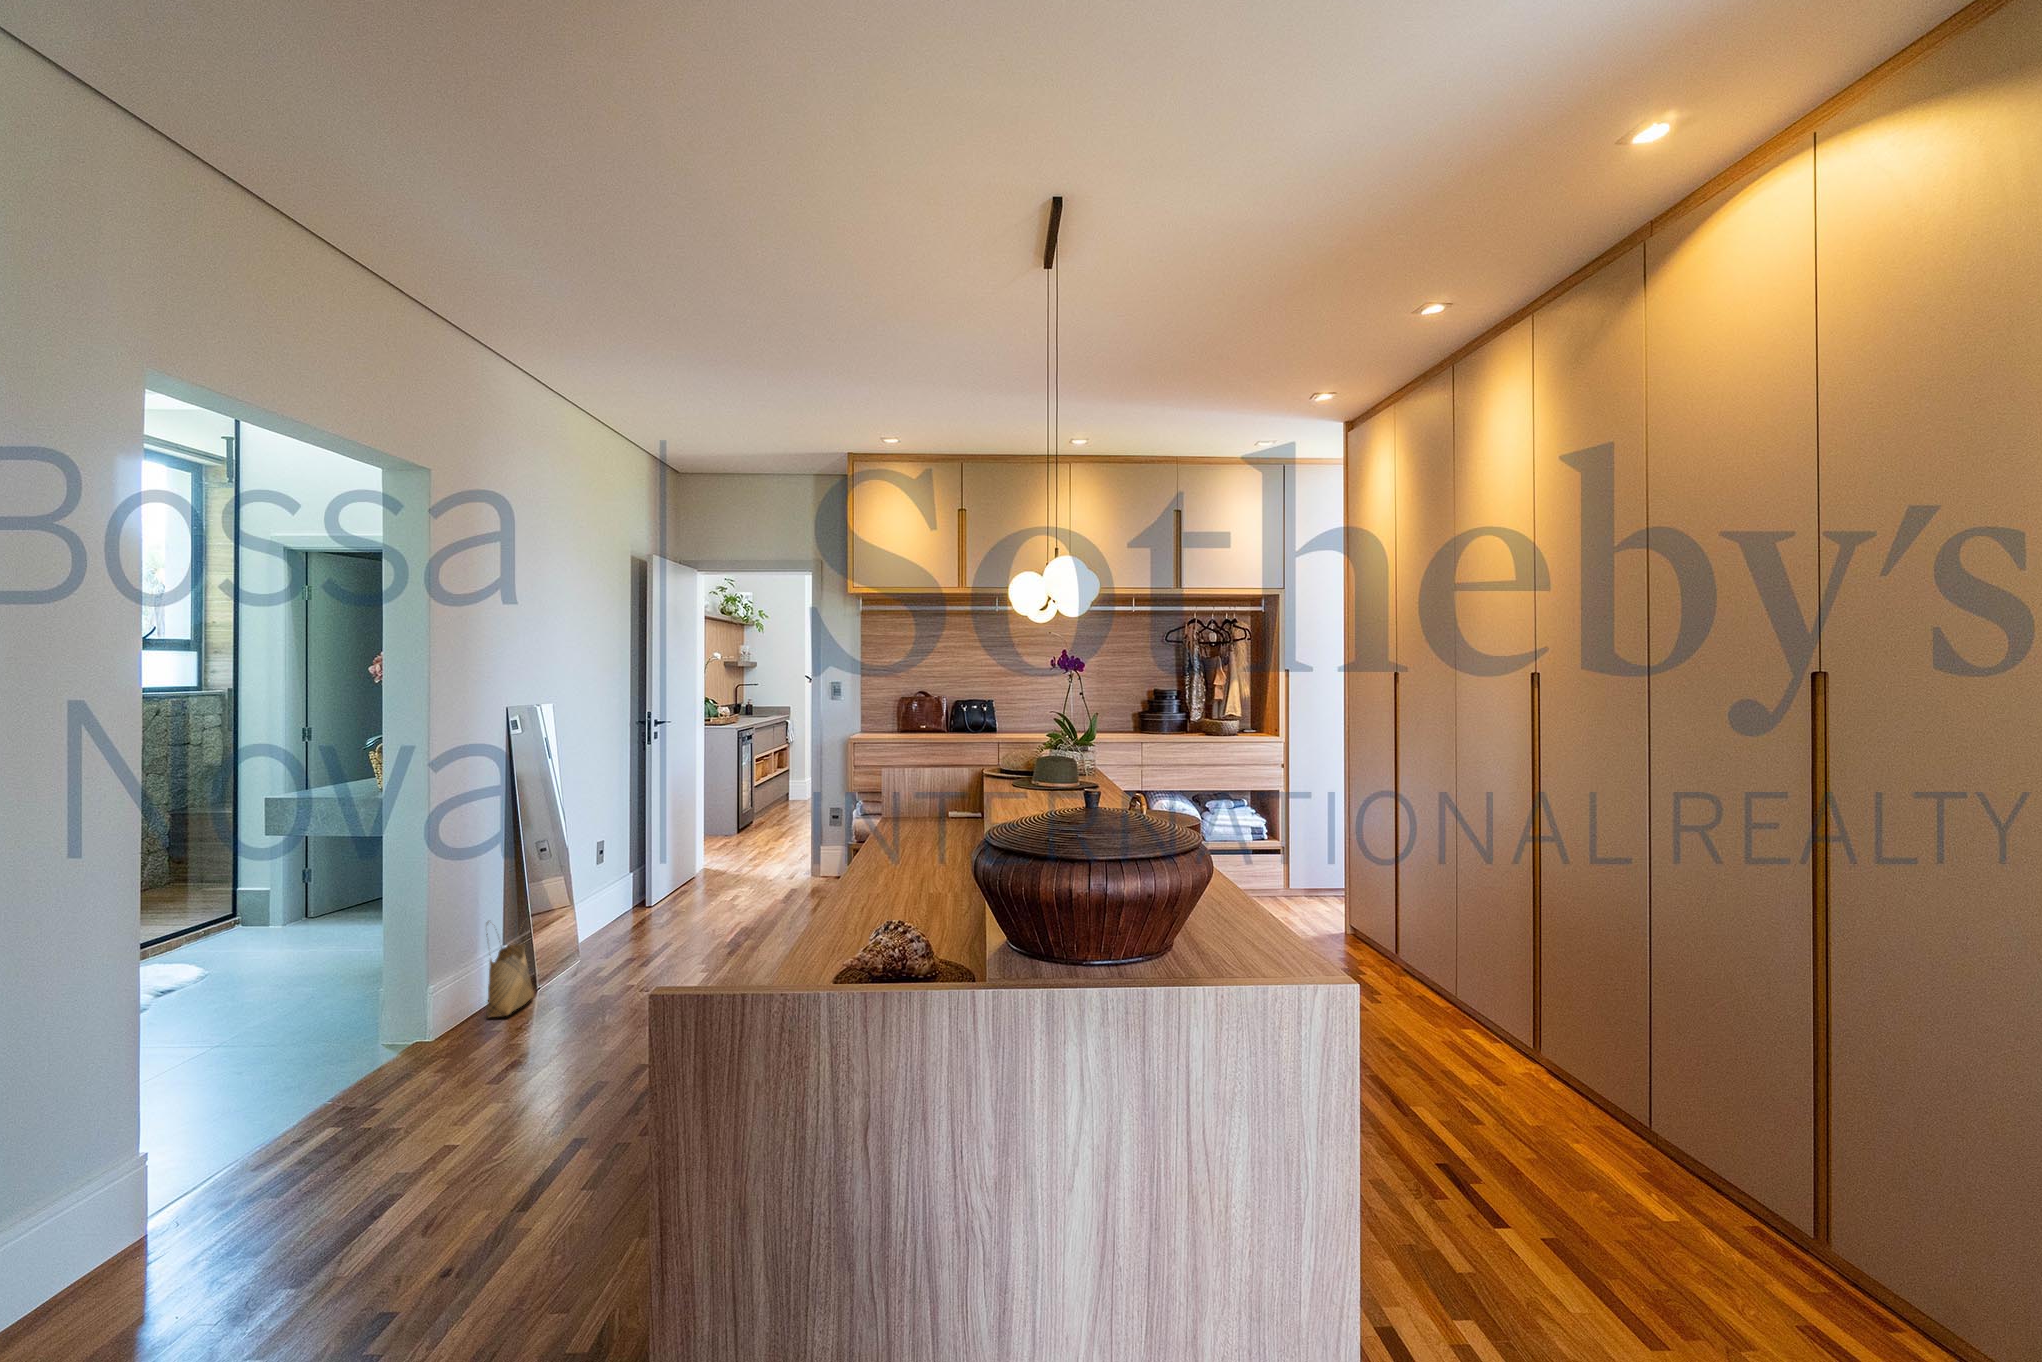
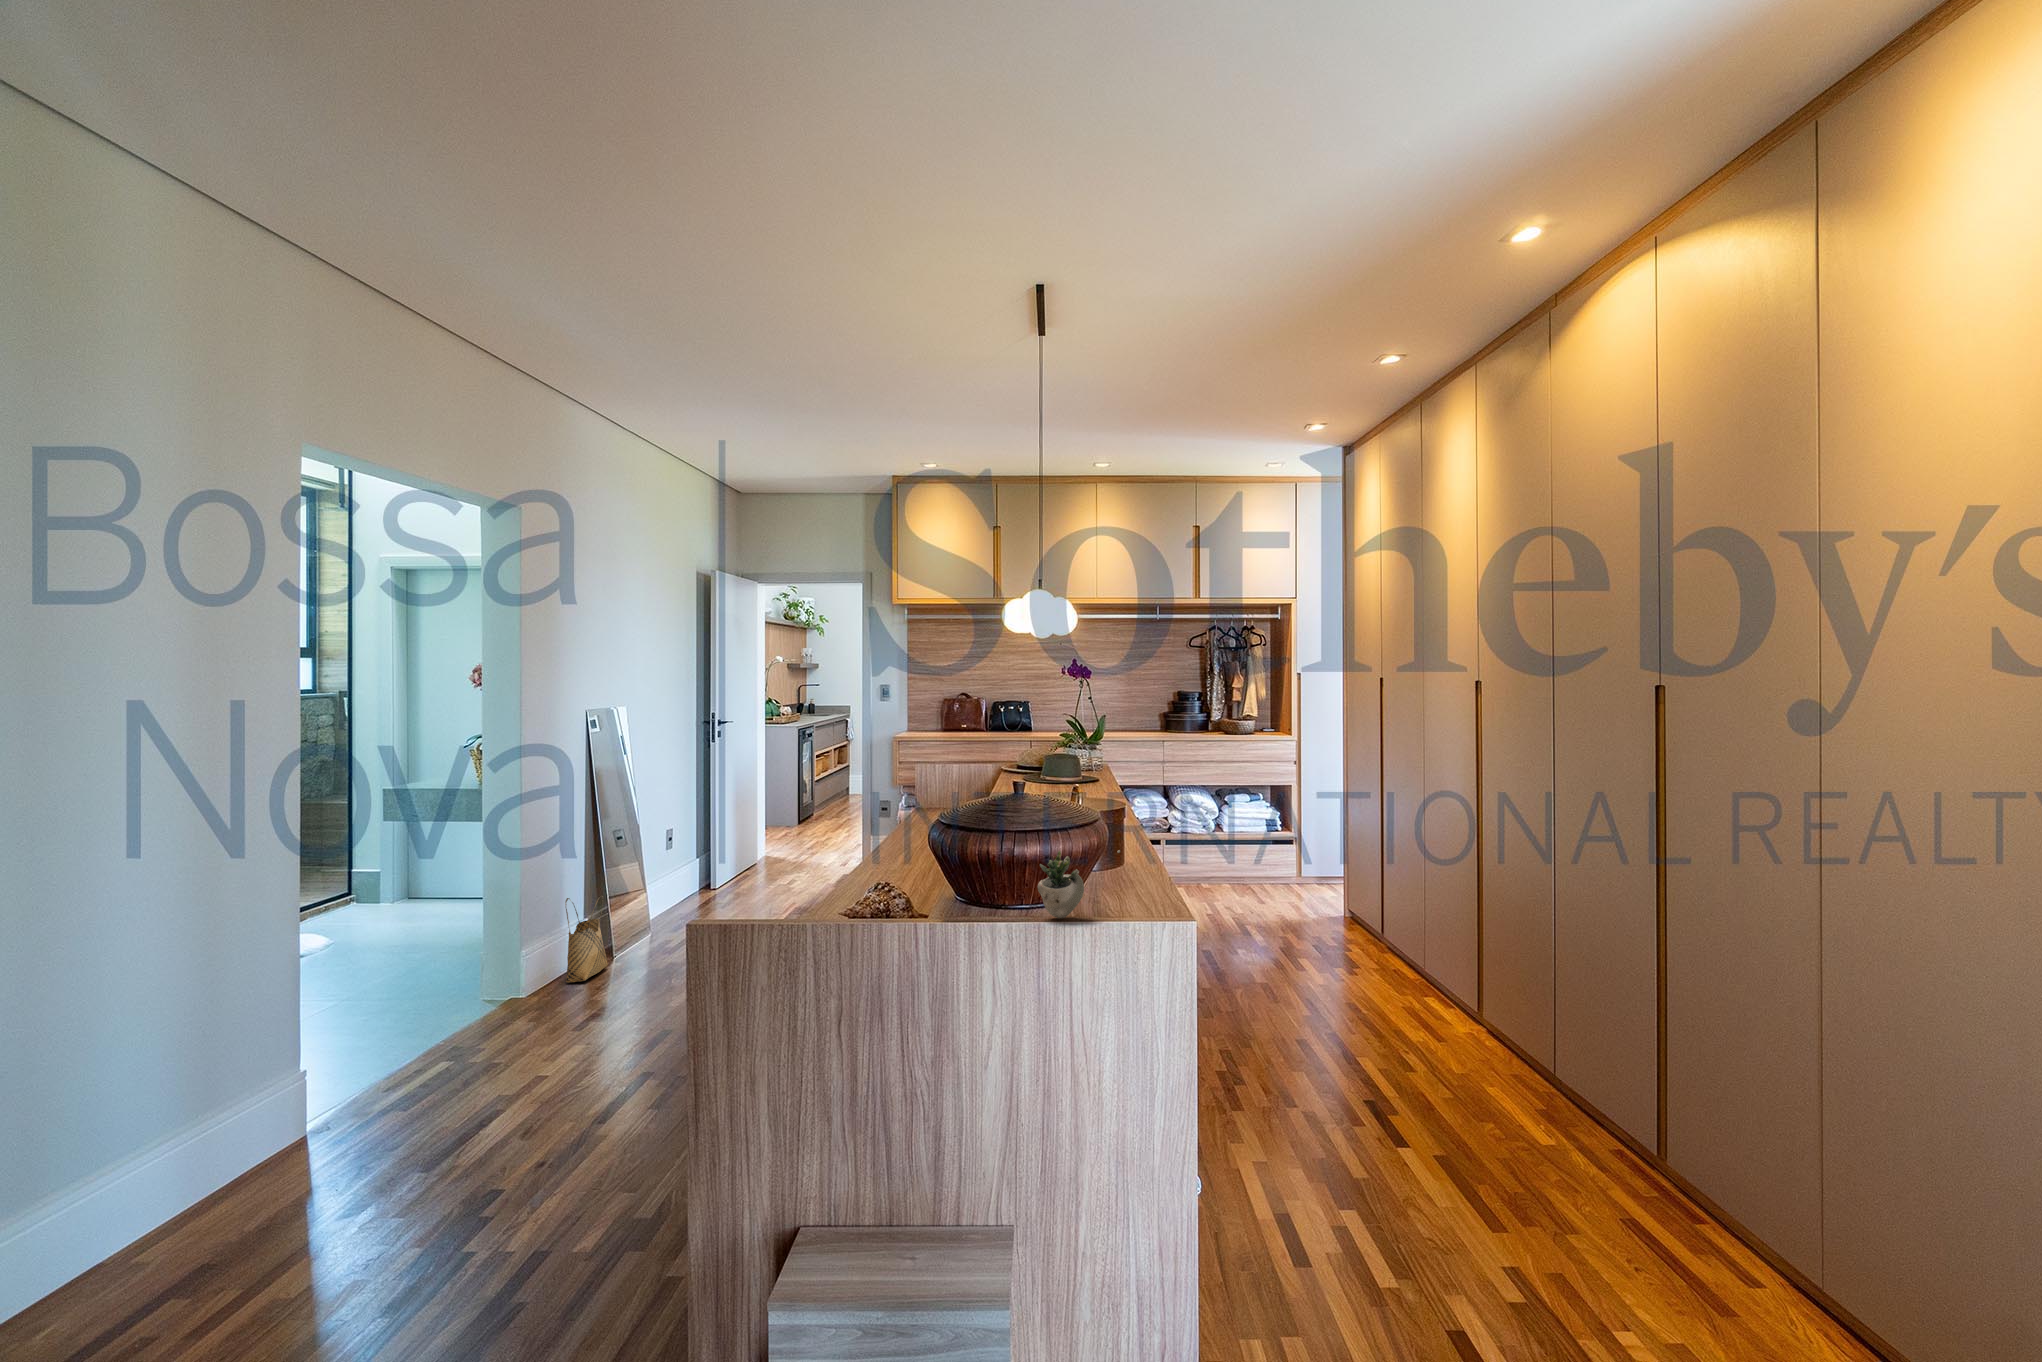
succulent plant: none [1133,885,1254,978] -> present [1038,850,1120,918]

